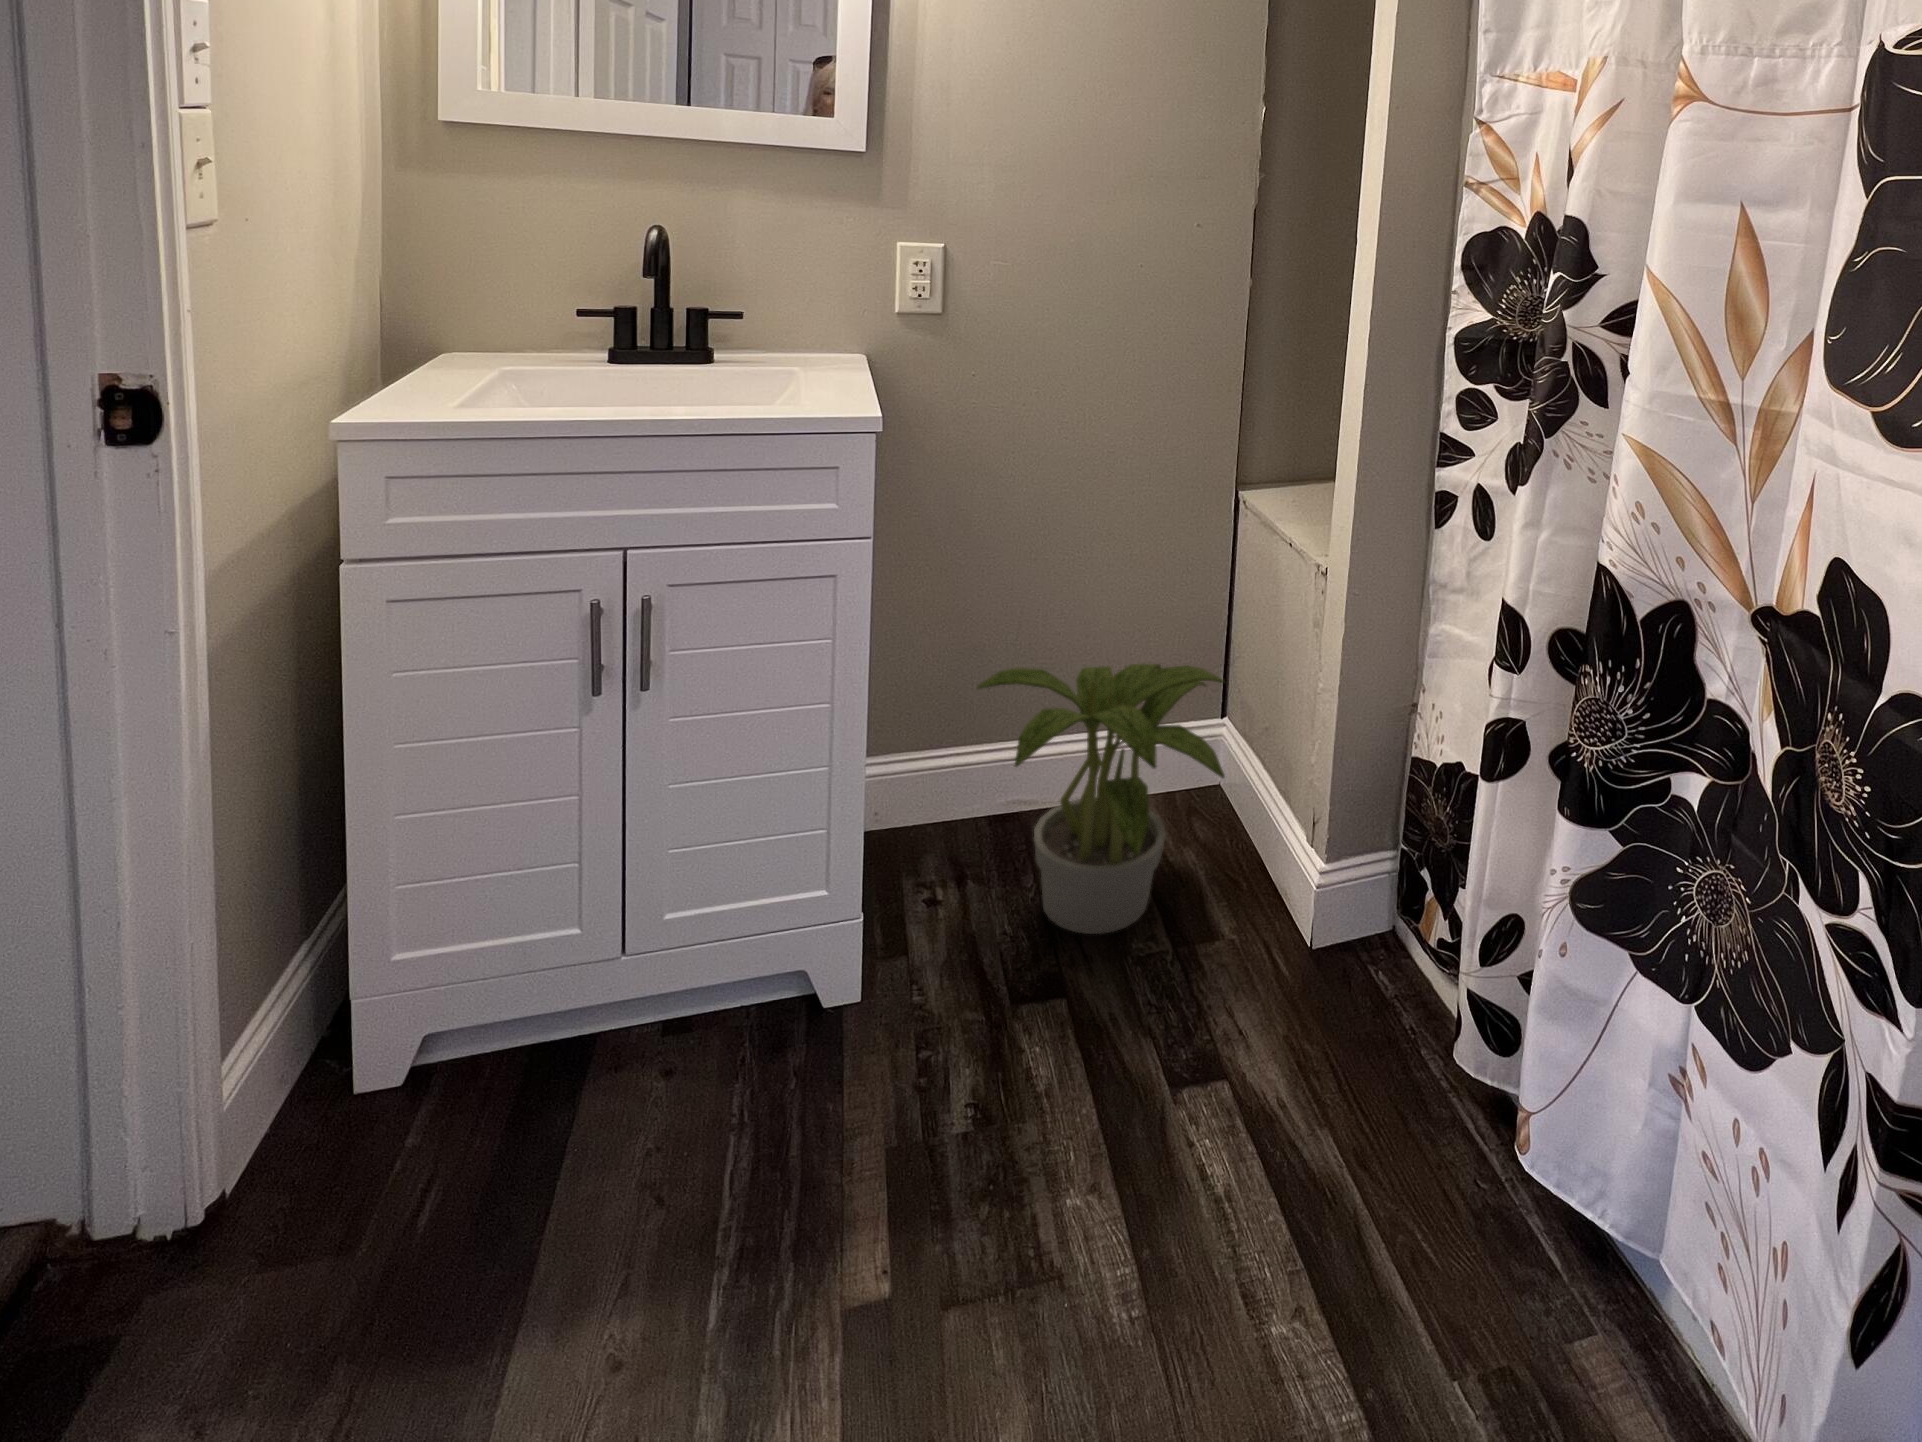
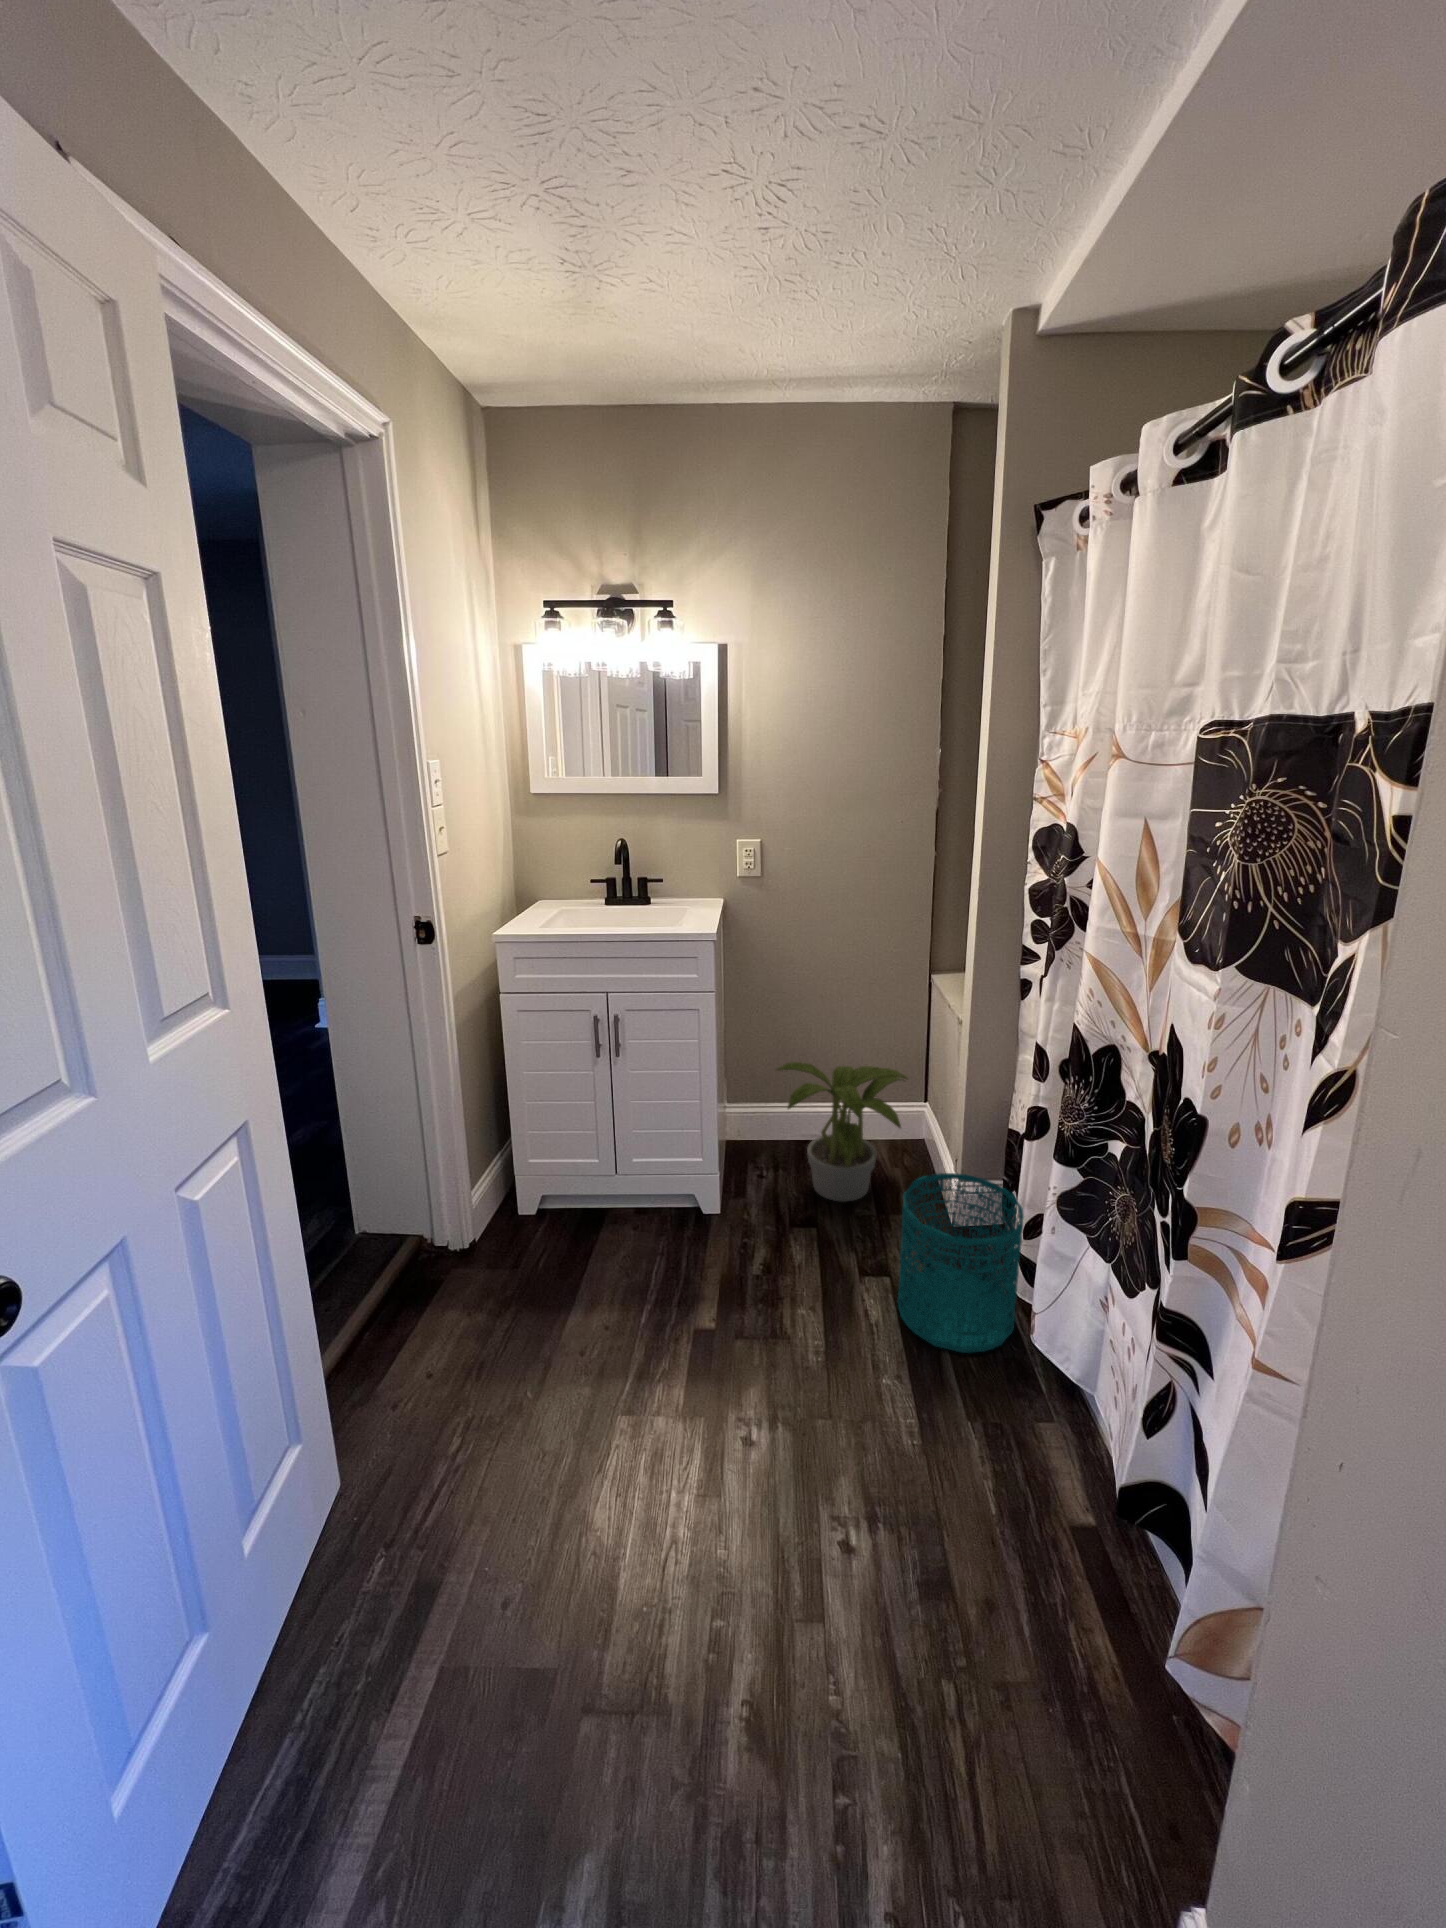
wastebasket: none [1255,855,1491,1221] -> present [898,1173,1024,1353]

